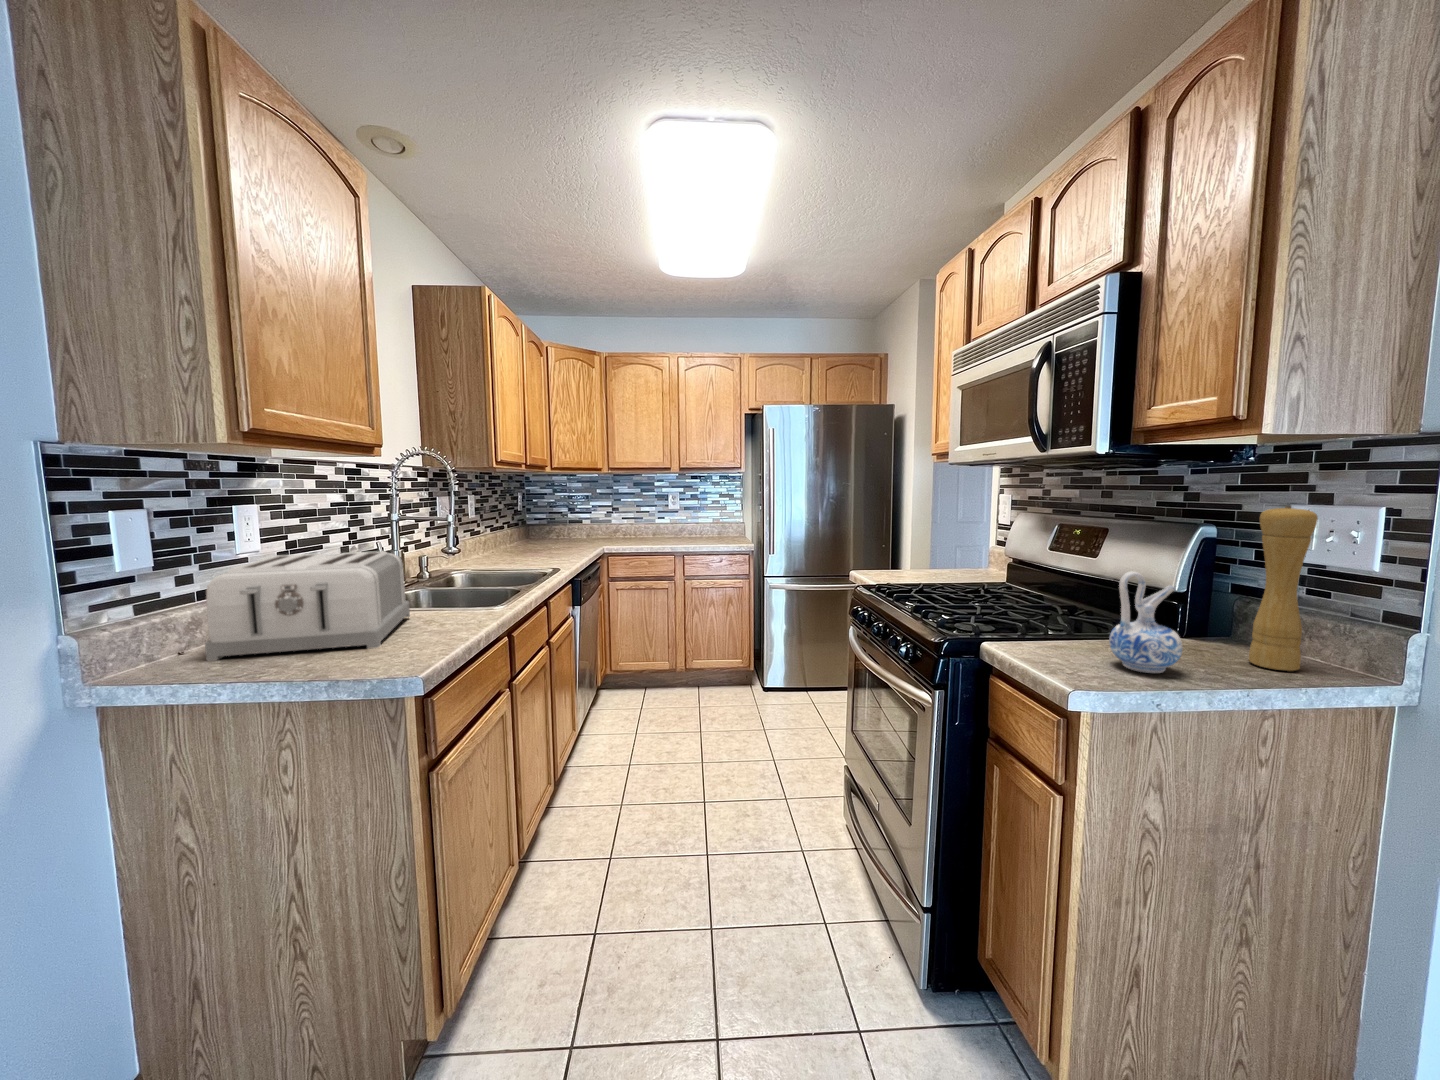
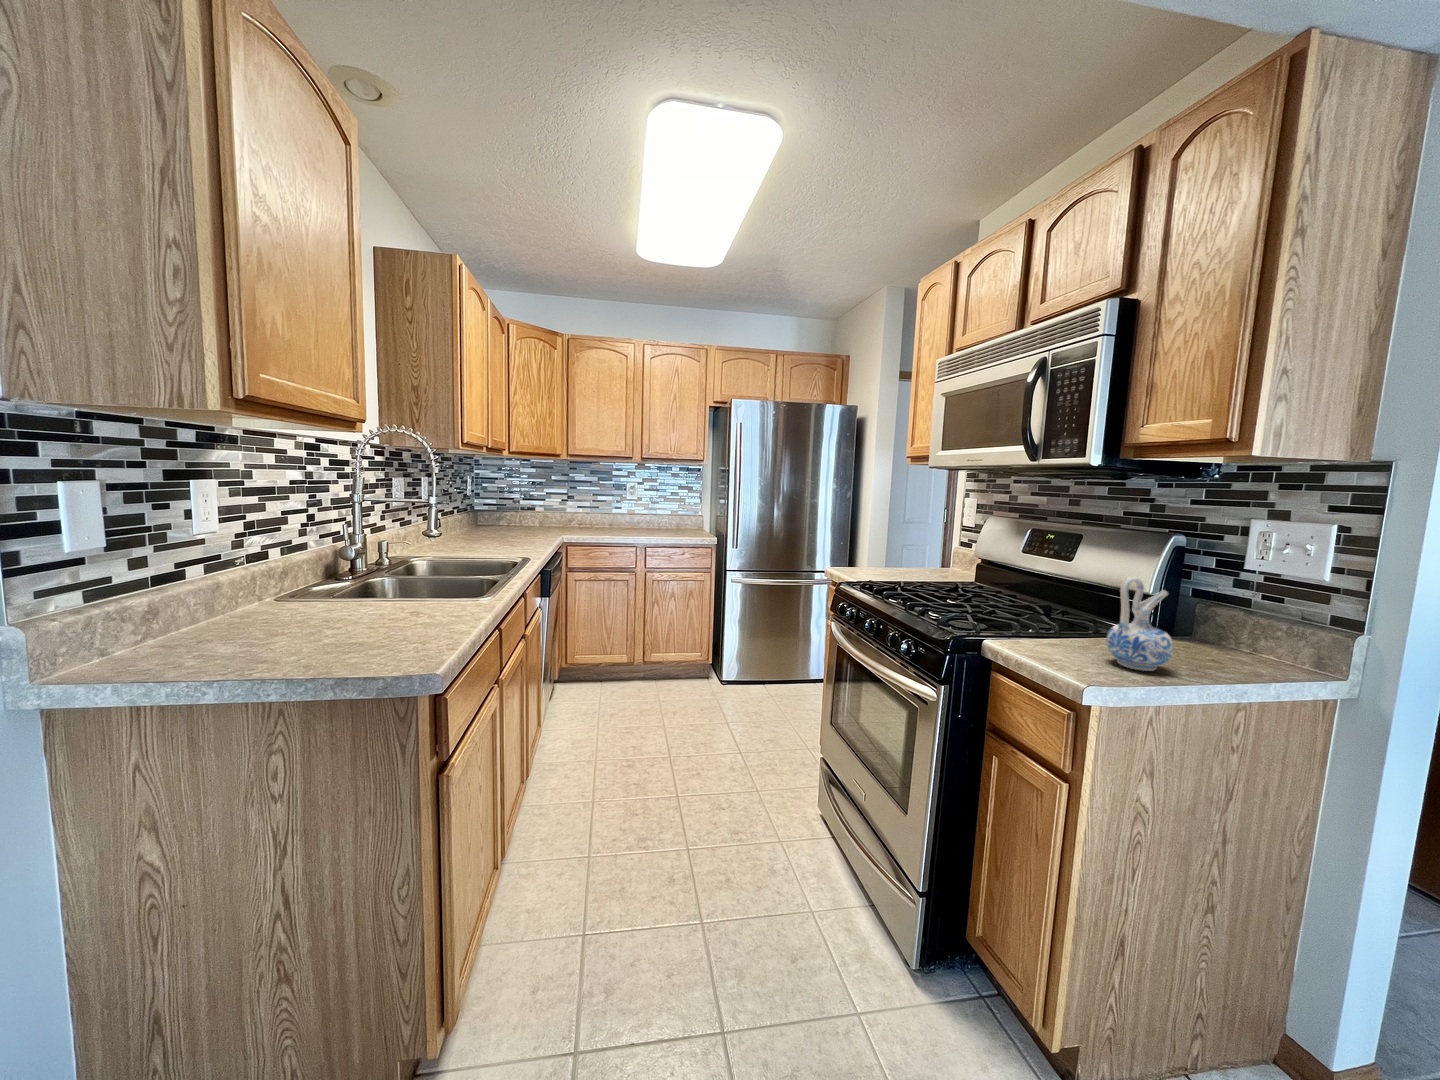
pepper mill: present [1249,505,1318,671] -> none [1219,521,1286,669]
toaster: present [205,551,410,661] -> none [172,536,390,656]

